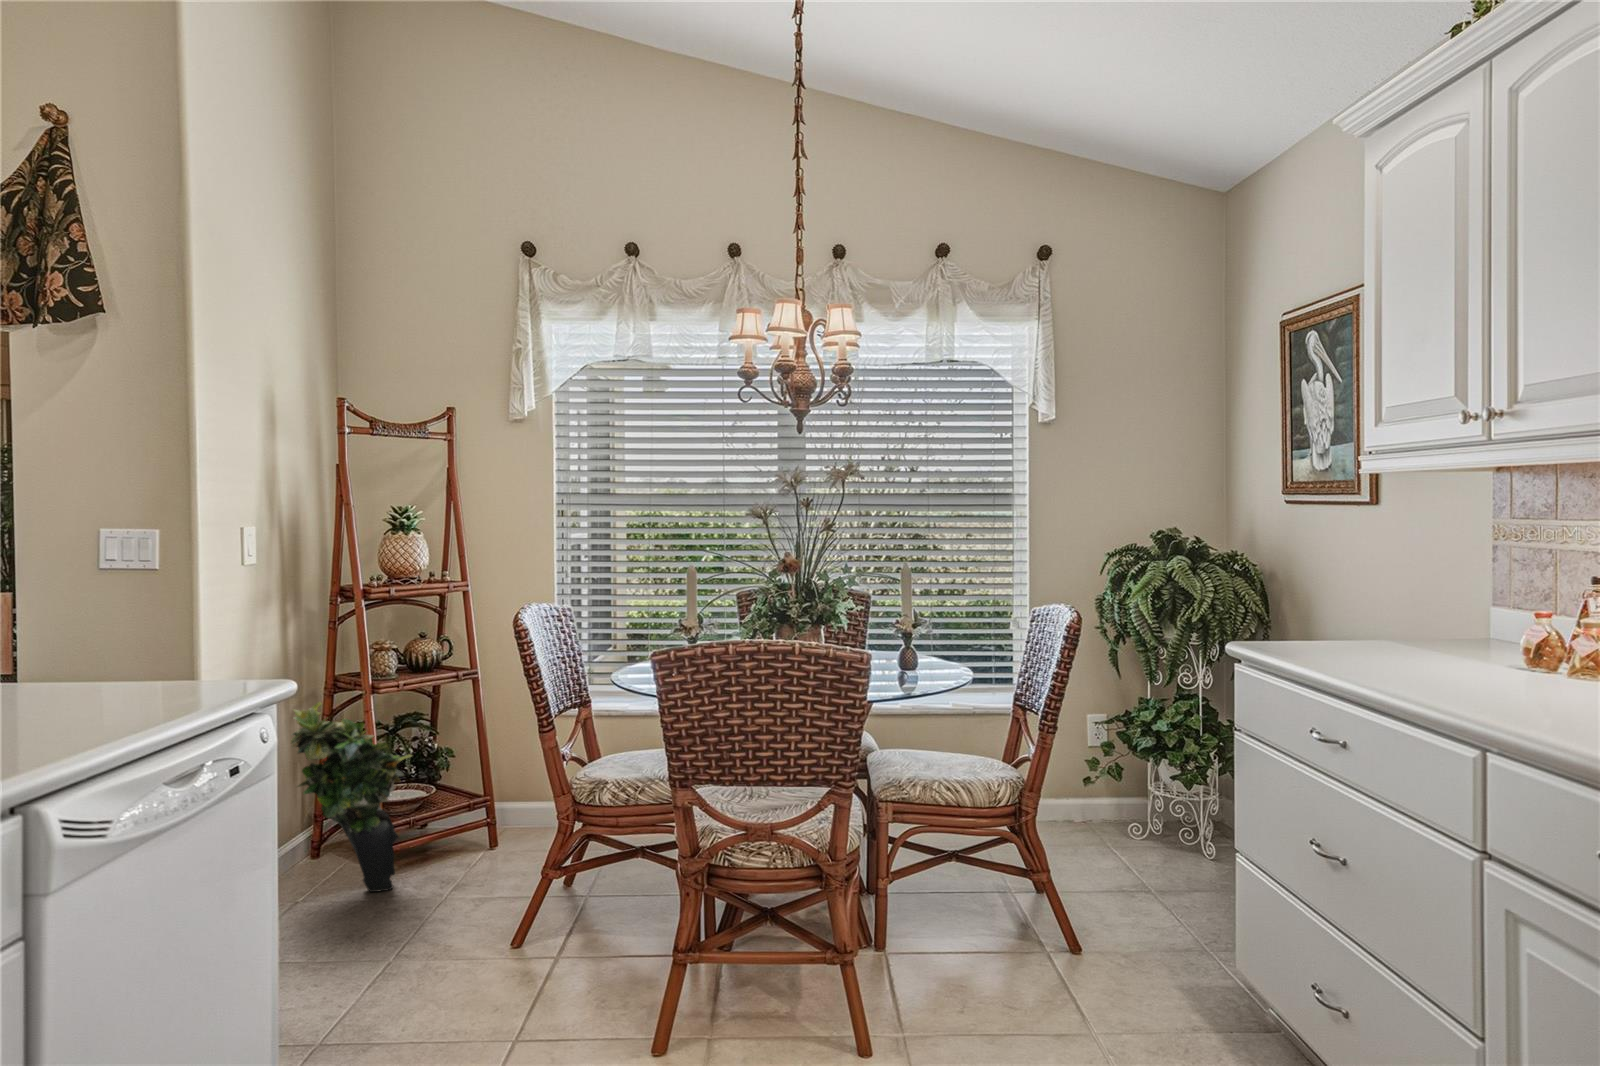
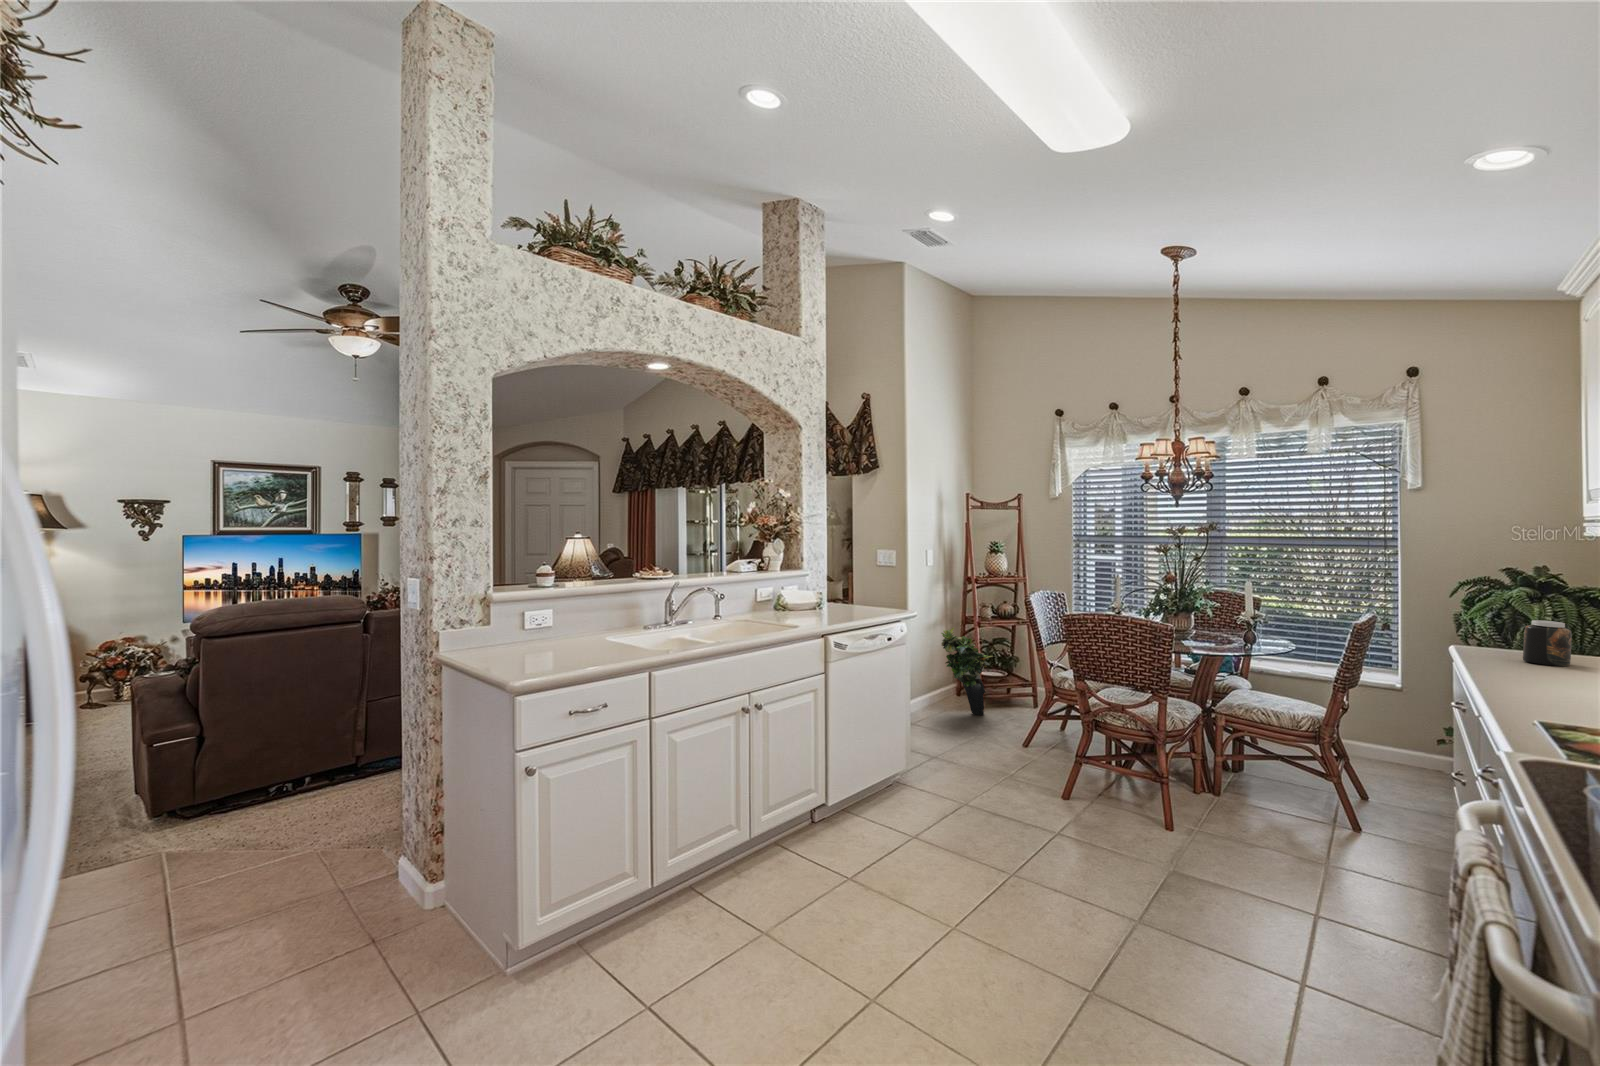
jar: none [1315,601,1369,665] -> present [1523,620,1572,666]

